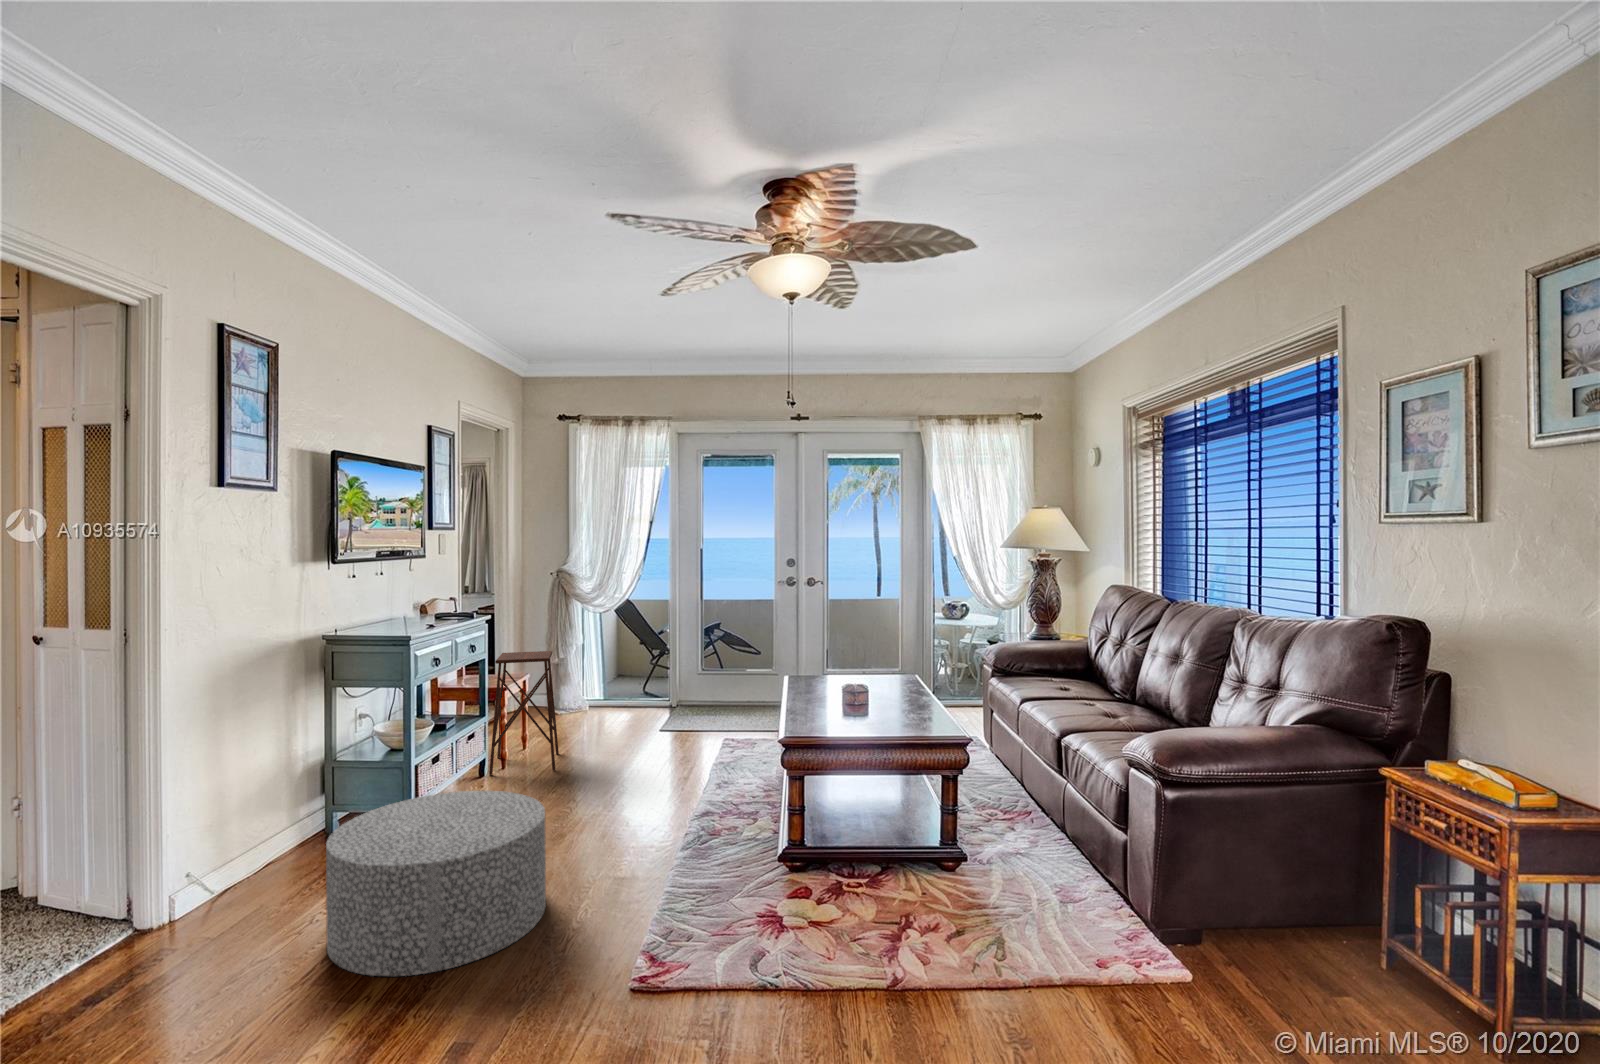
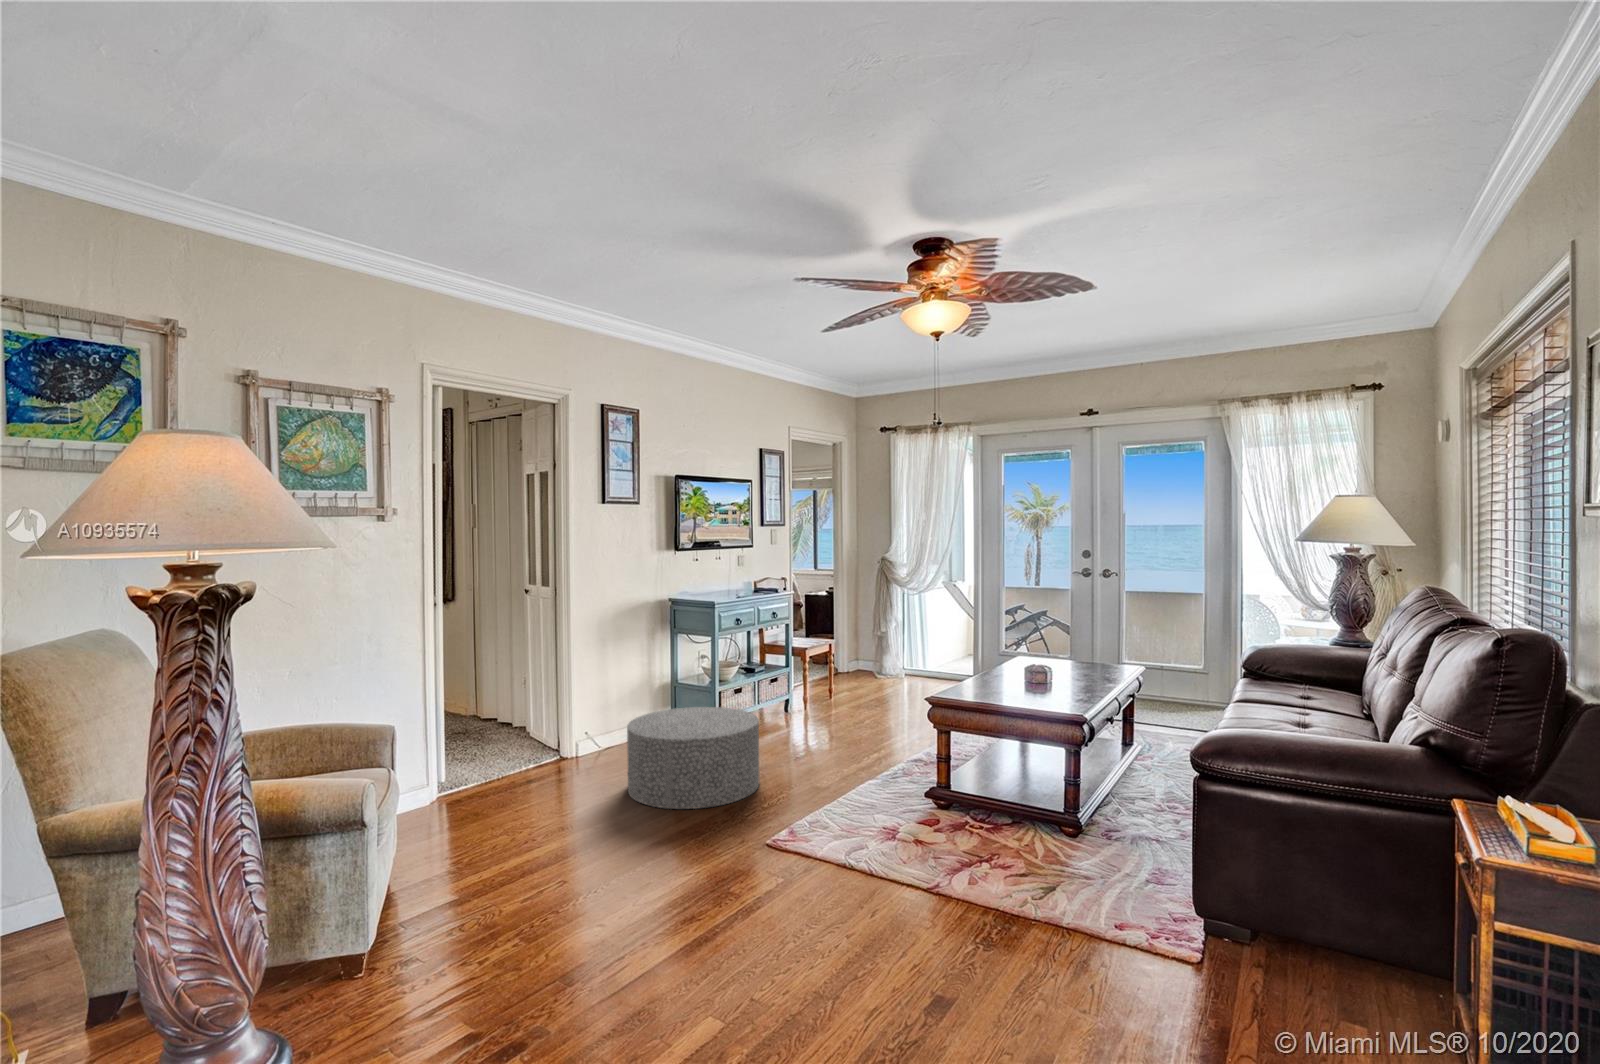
side table: present [489,651,559,775] -> none [792,621,851,715]

